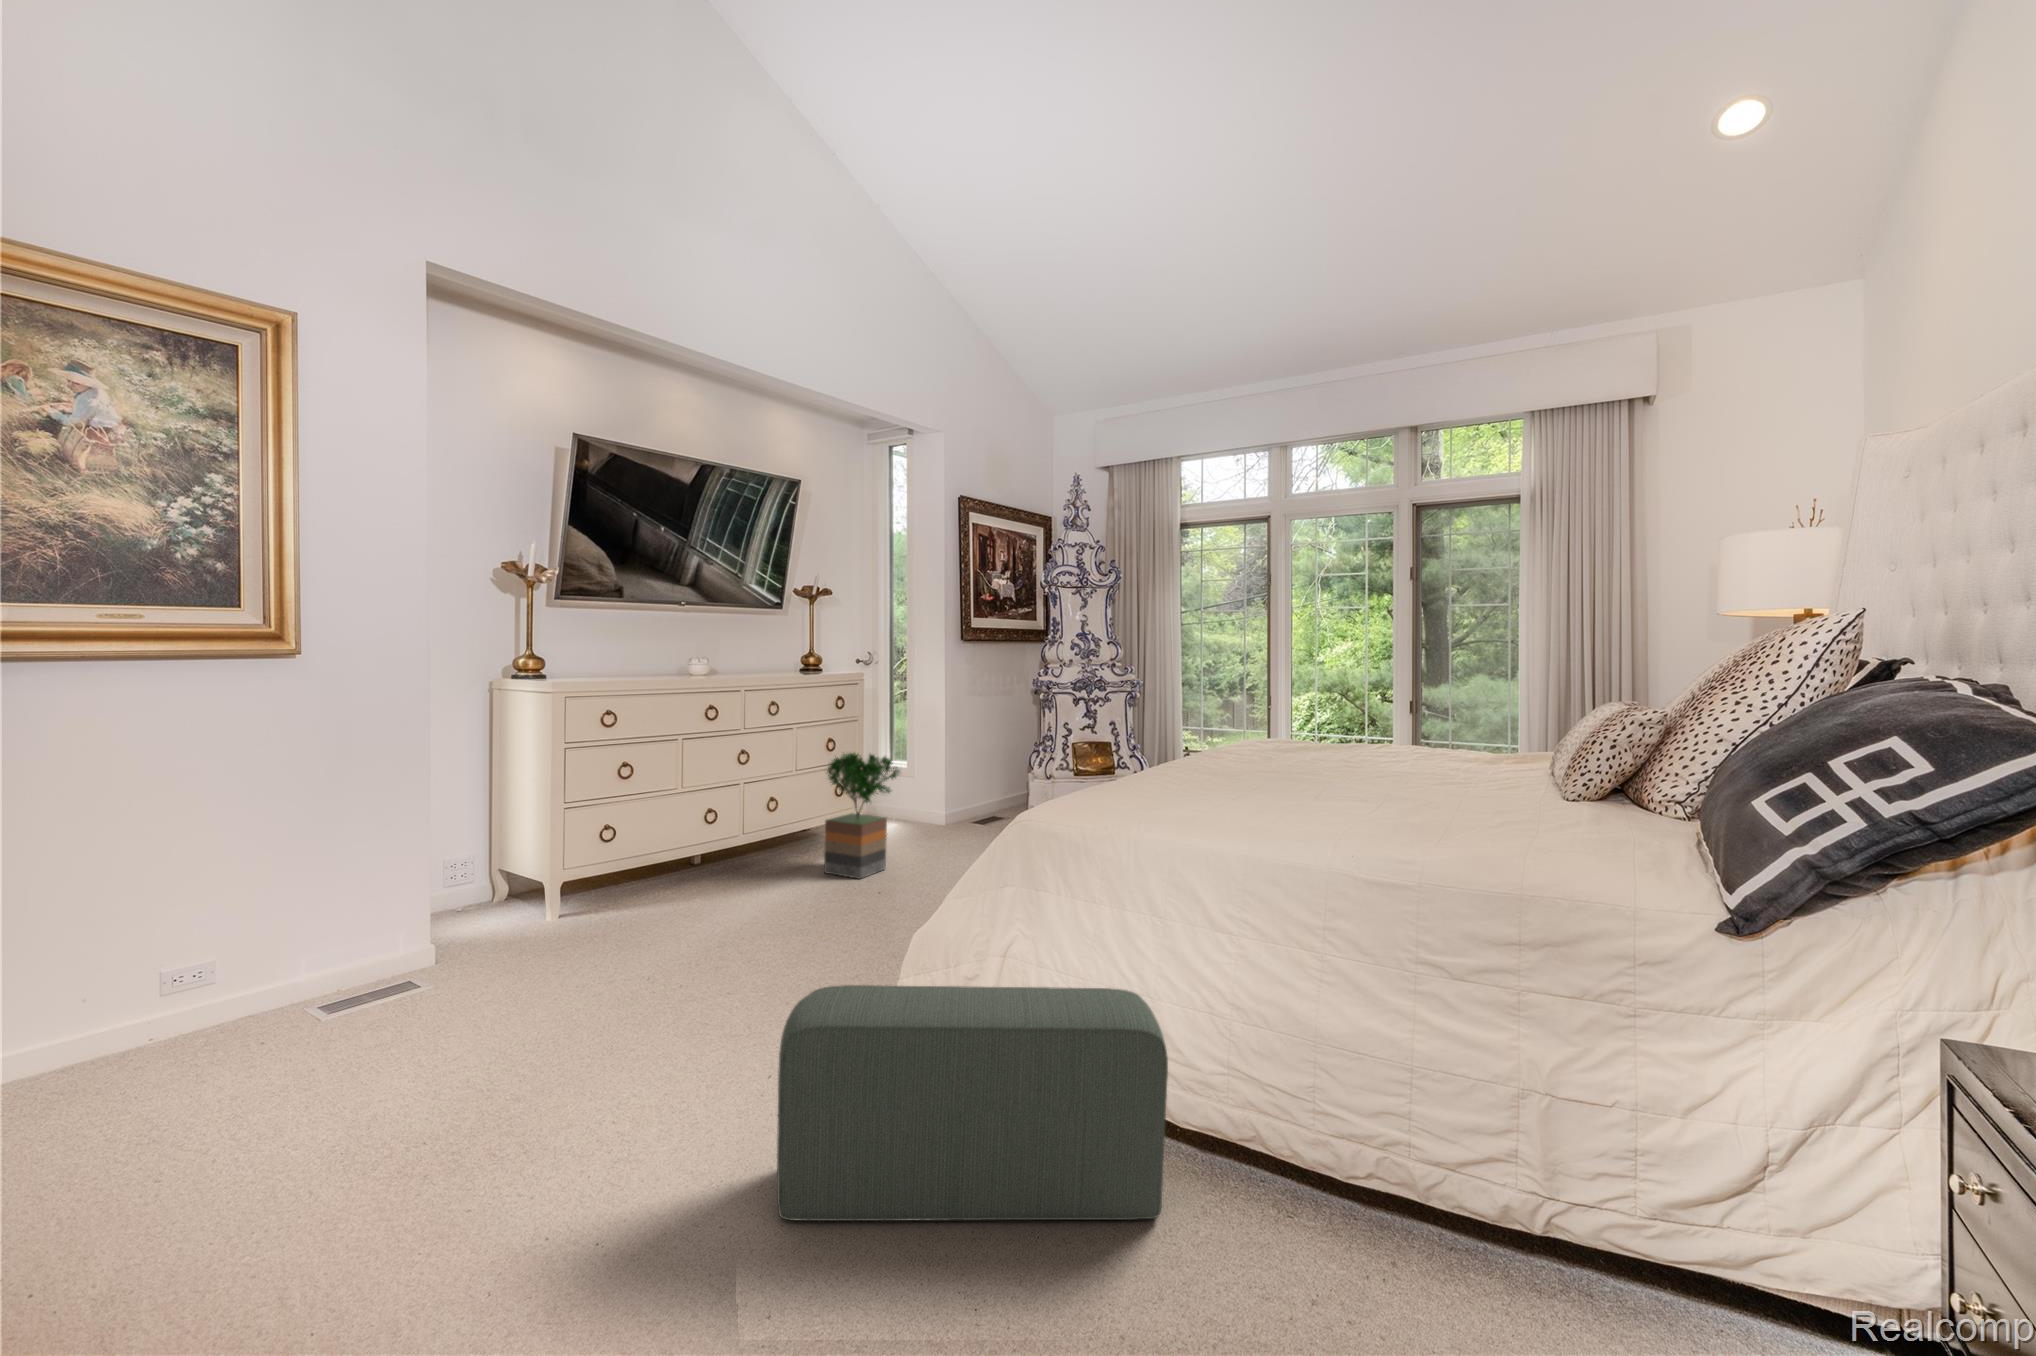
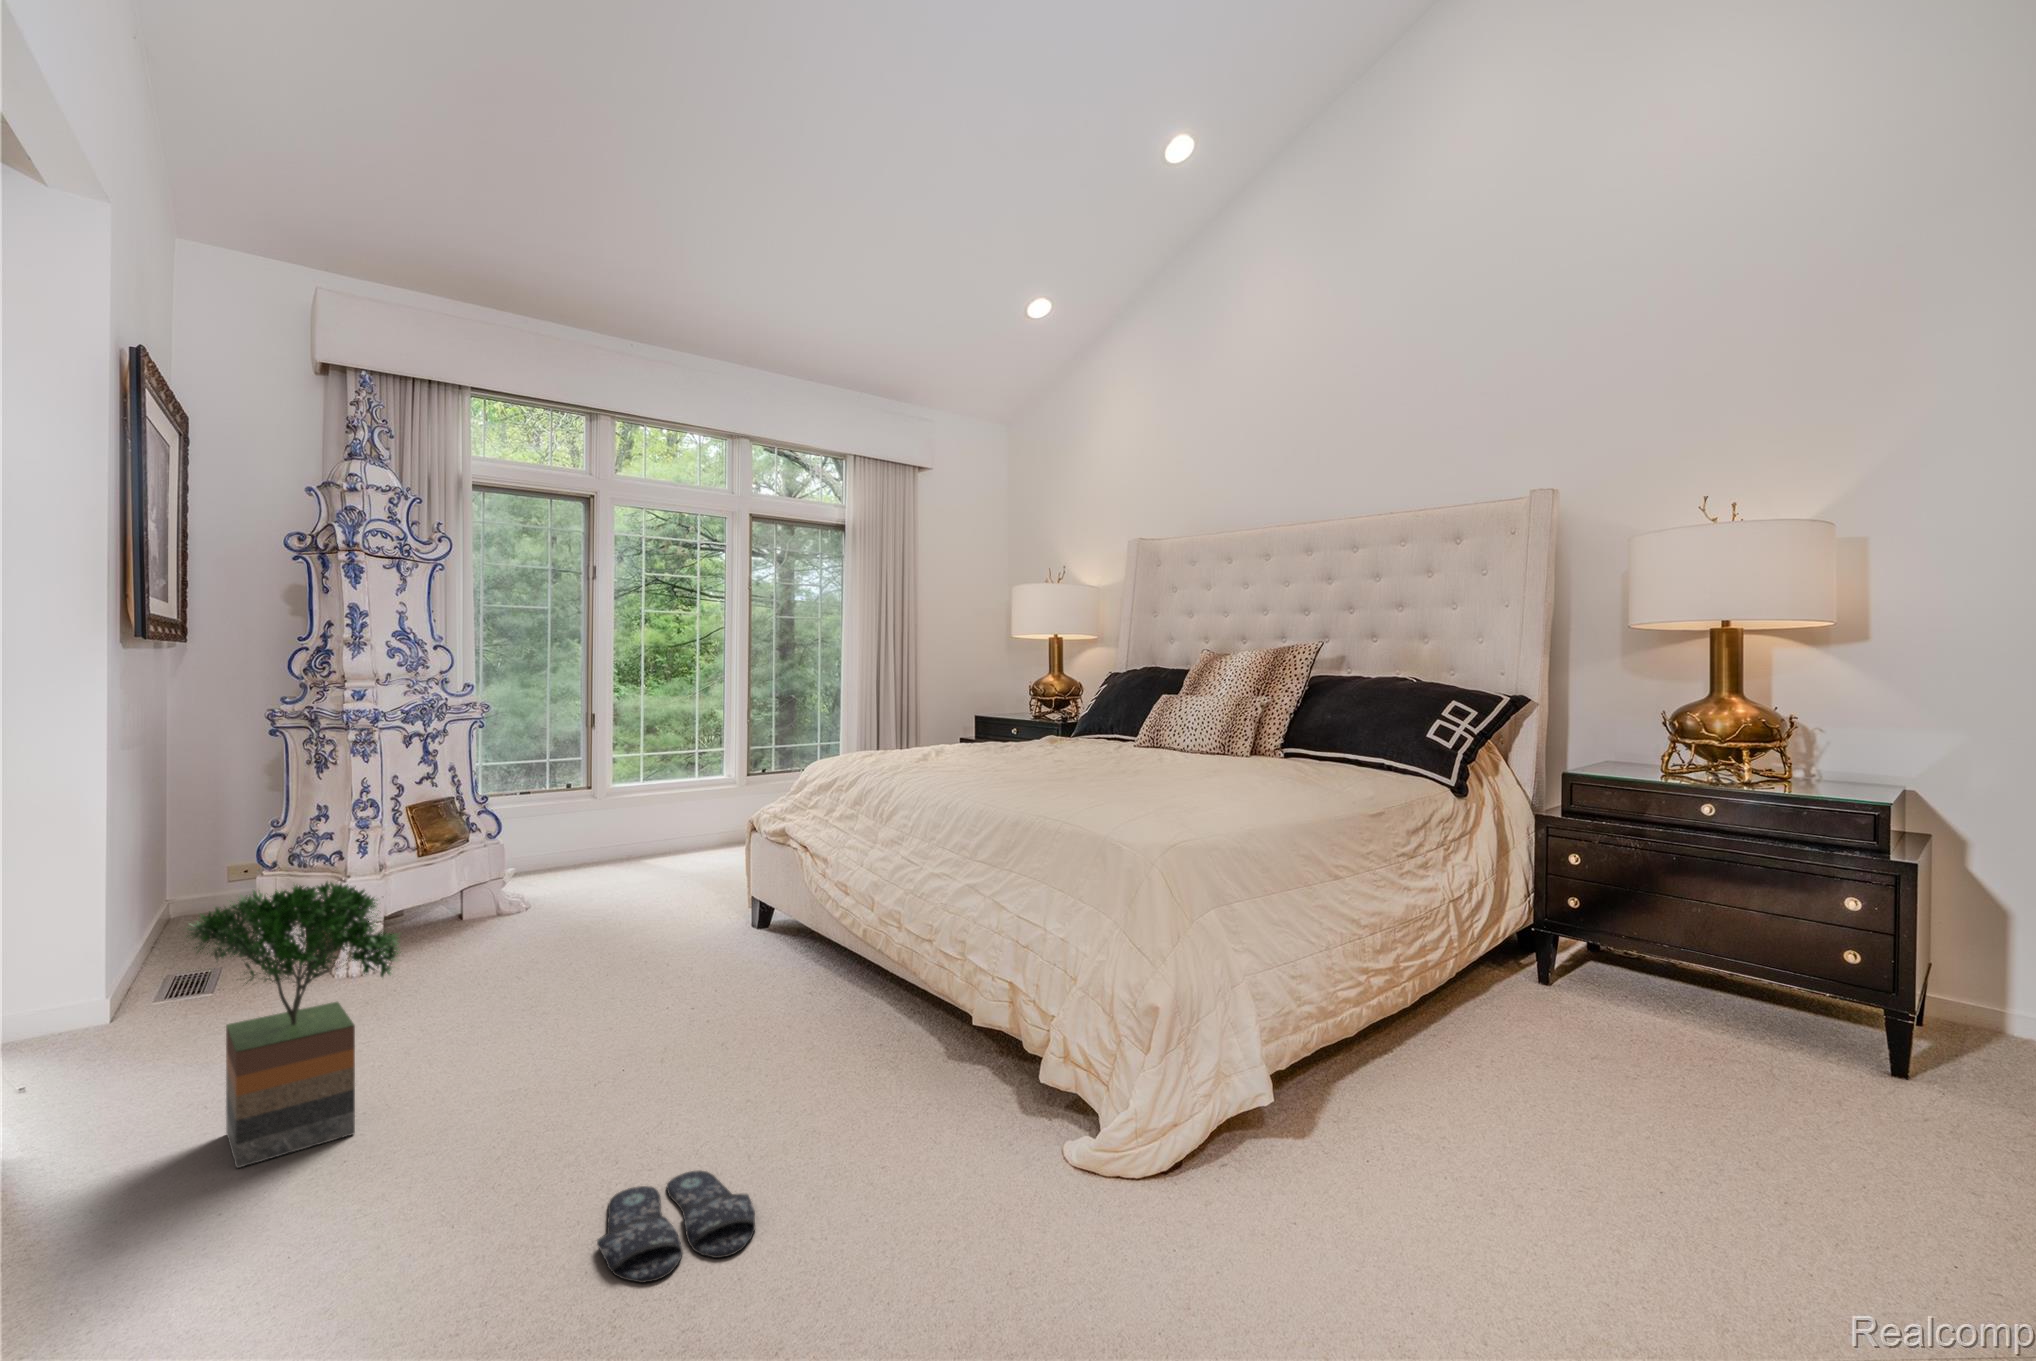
slippers: none [759,930,859,963] -> present [597,1171,755,1283]
pouf: present [777,985,1168,1221] -> none [1357,962,1515,1302]

